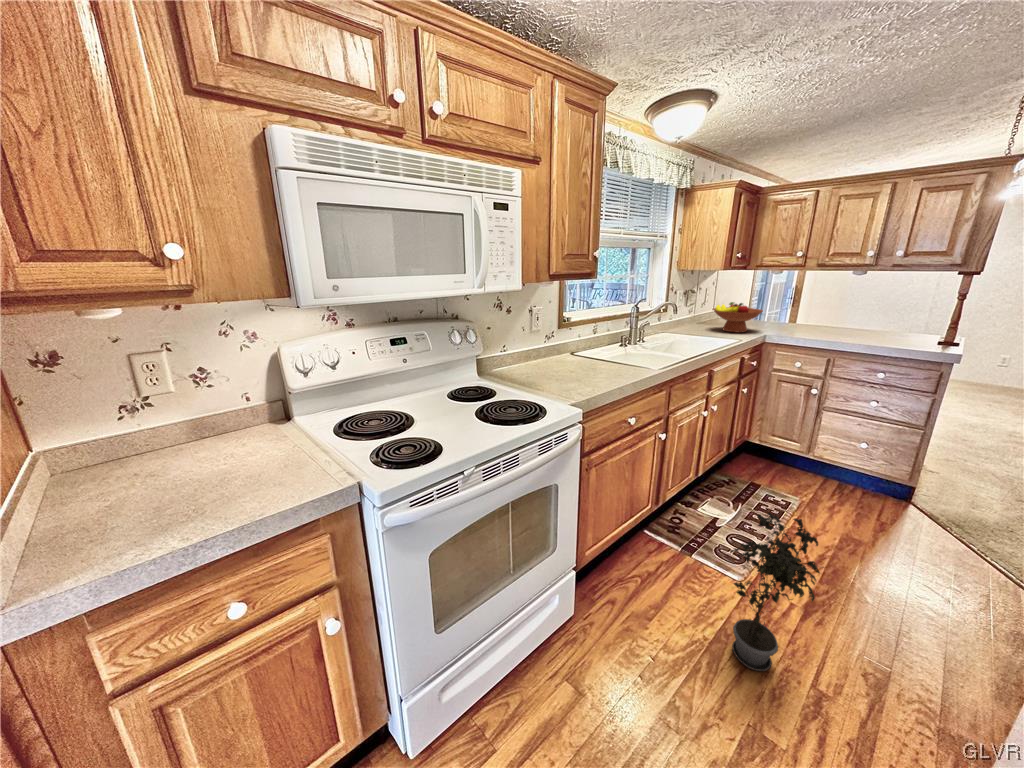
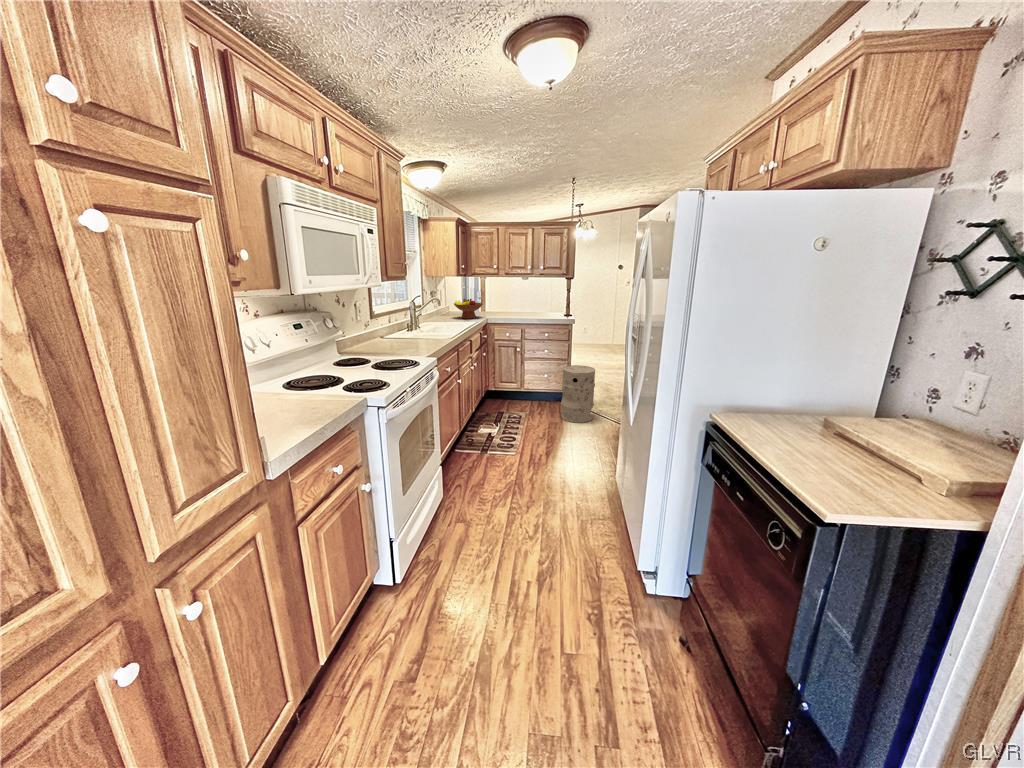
trash can: none [878,444,995,567] -> present [561,365,595,423]
potted plant: present [731,513,820,671] -> none [517,396,557,482]

